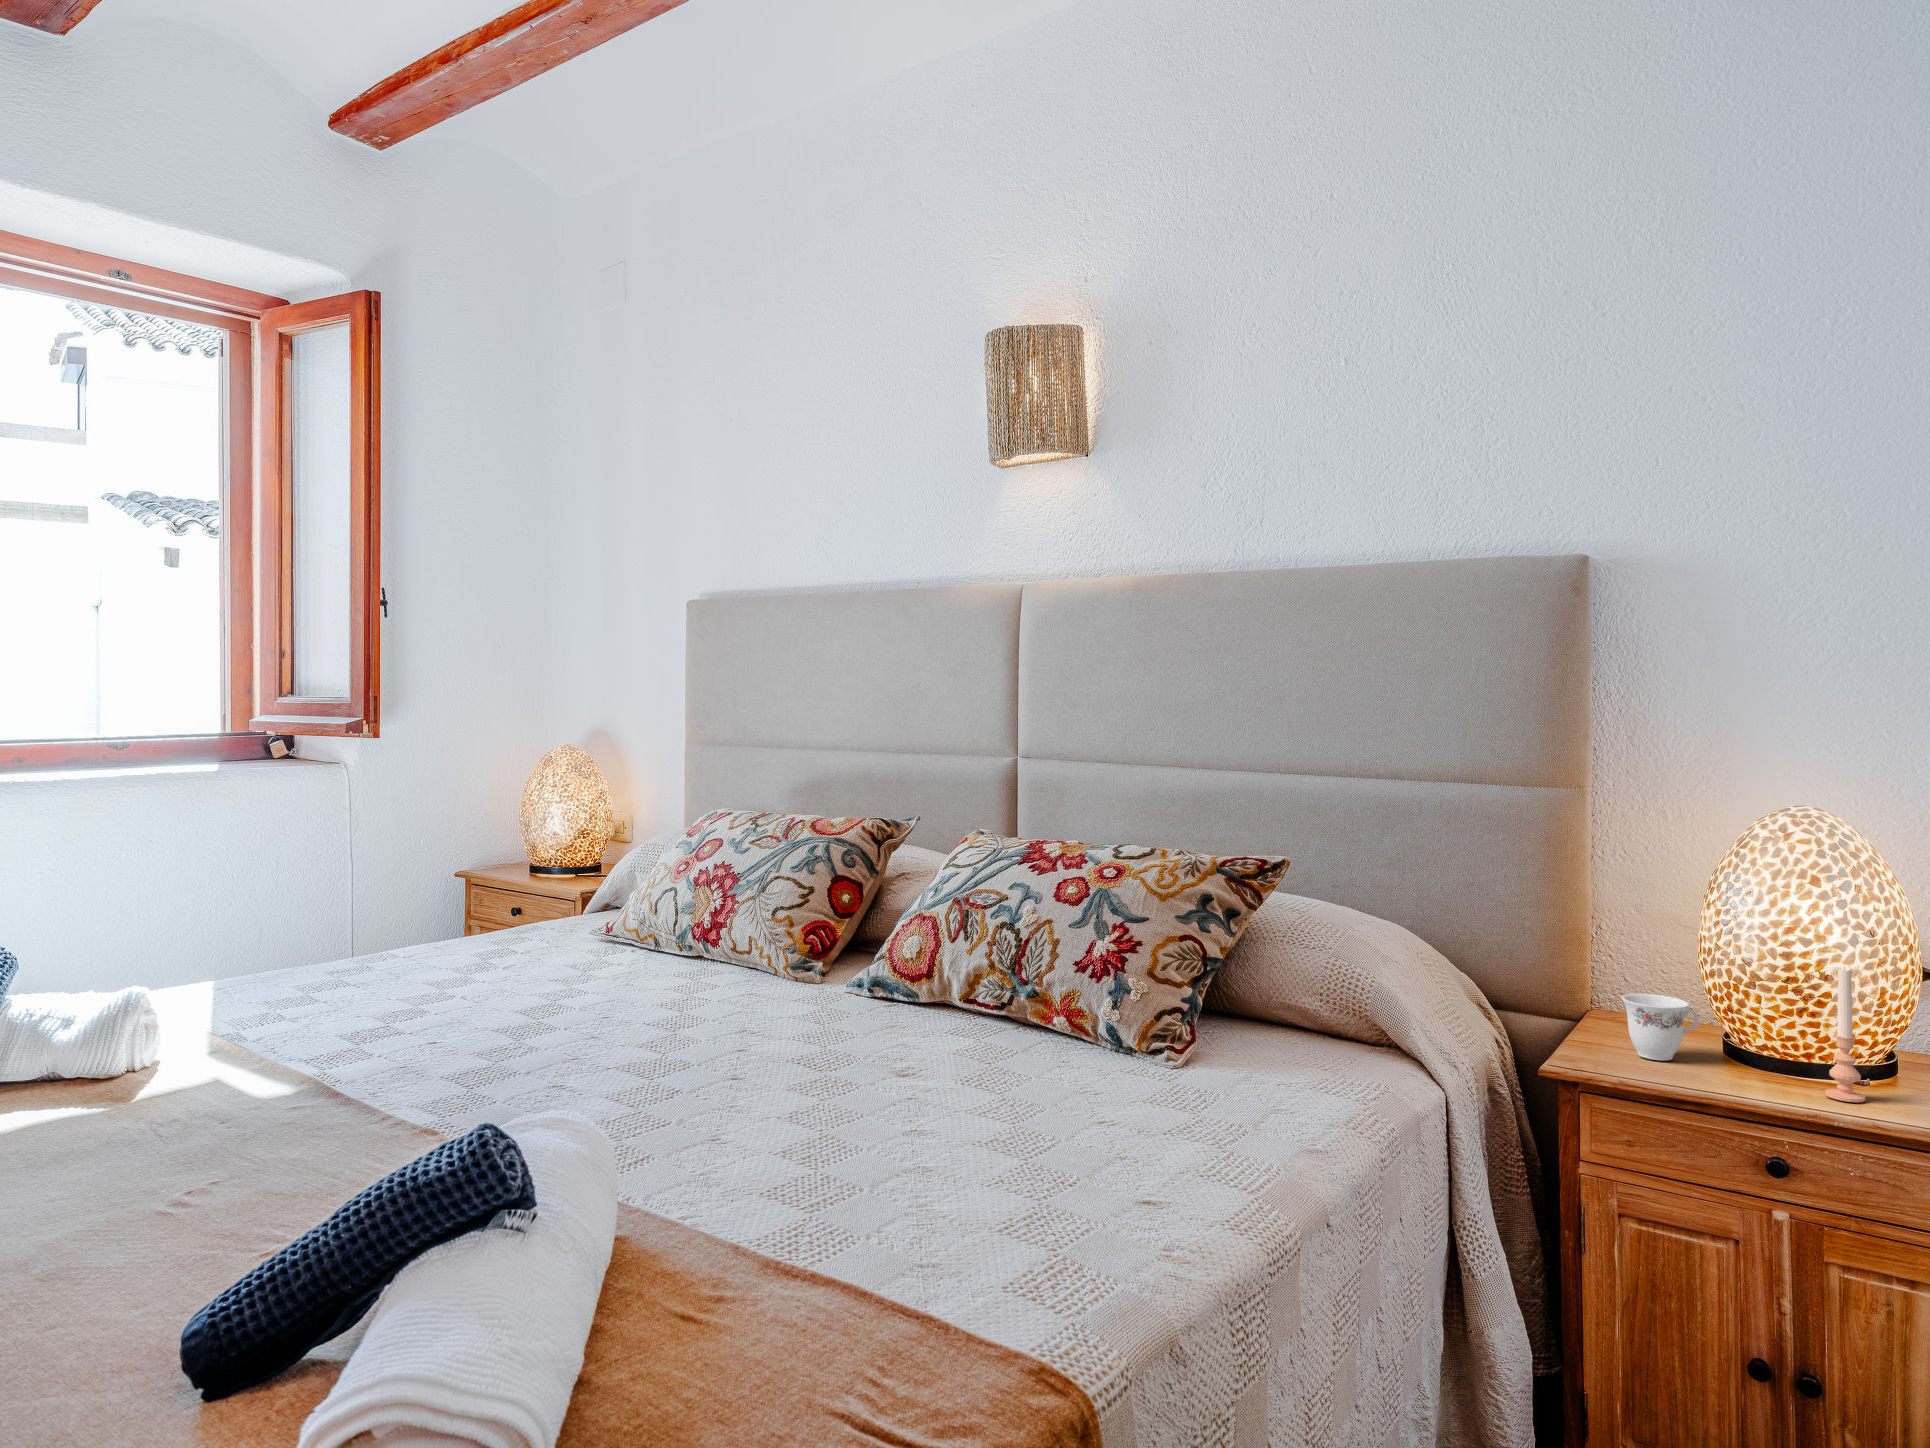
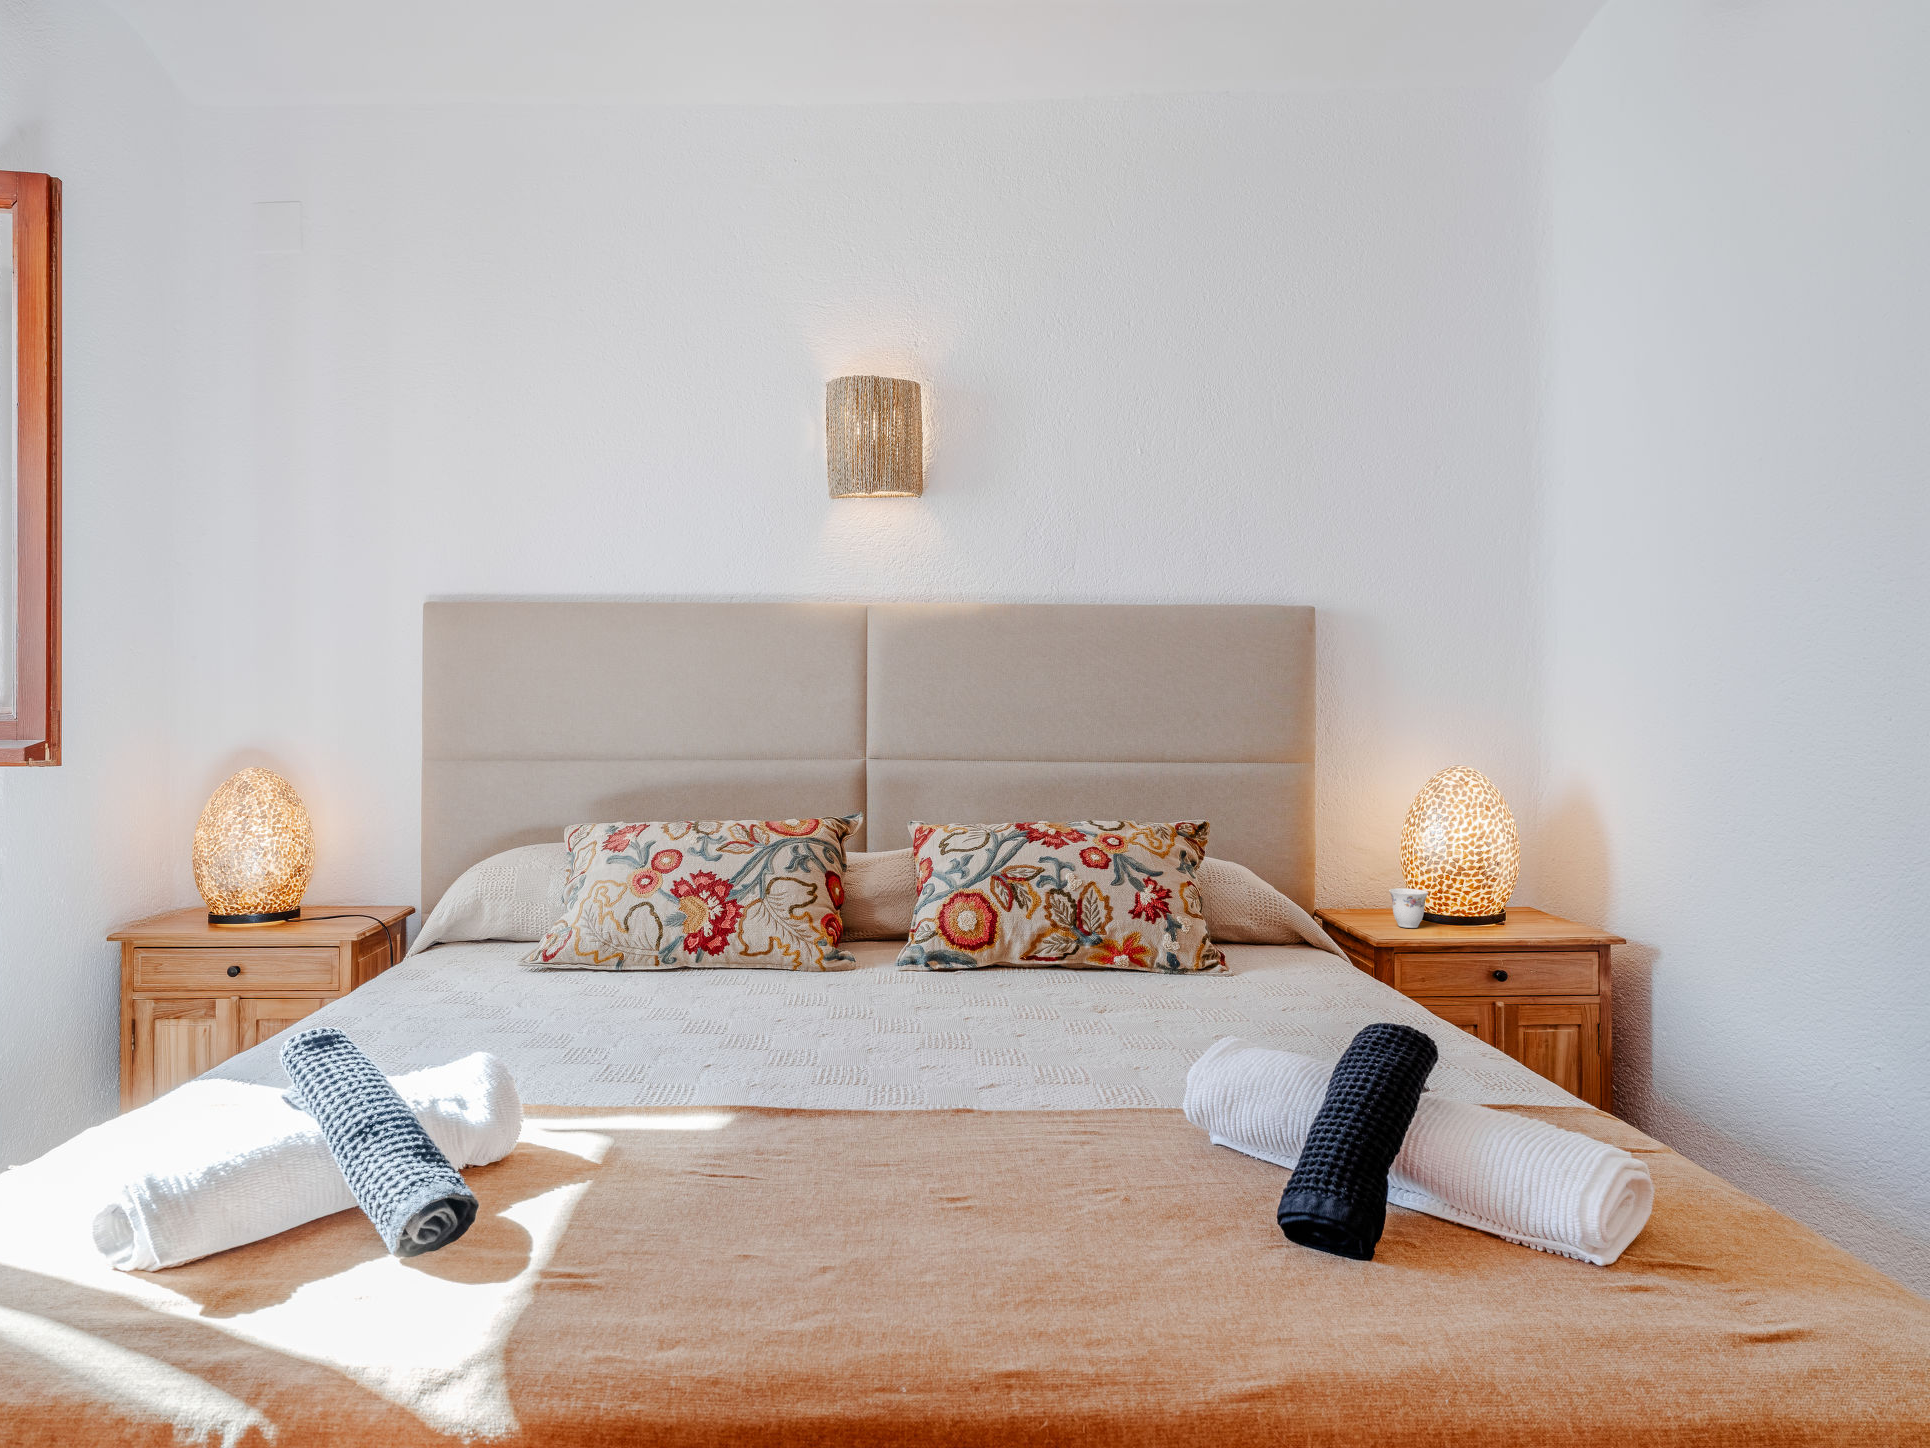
candle: present [1825,967,1865,1102] -> none [1507,856,1527,932]

